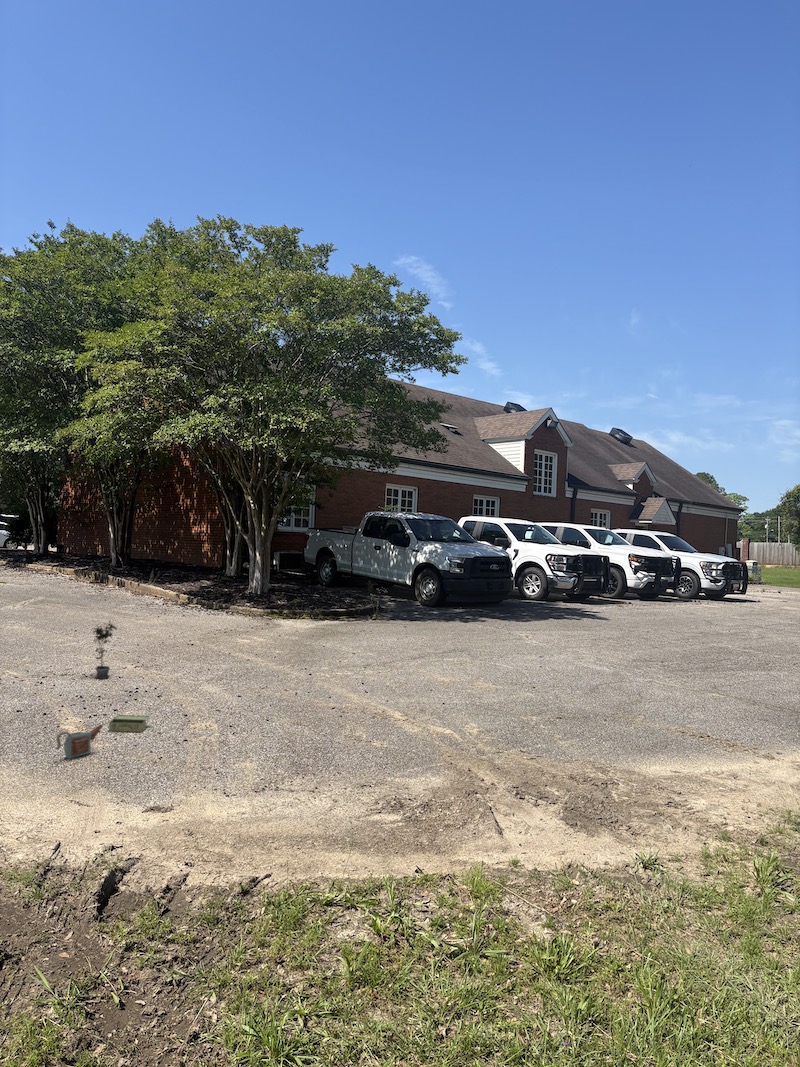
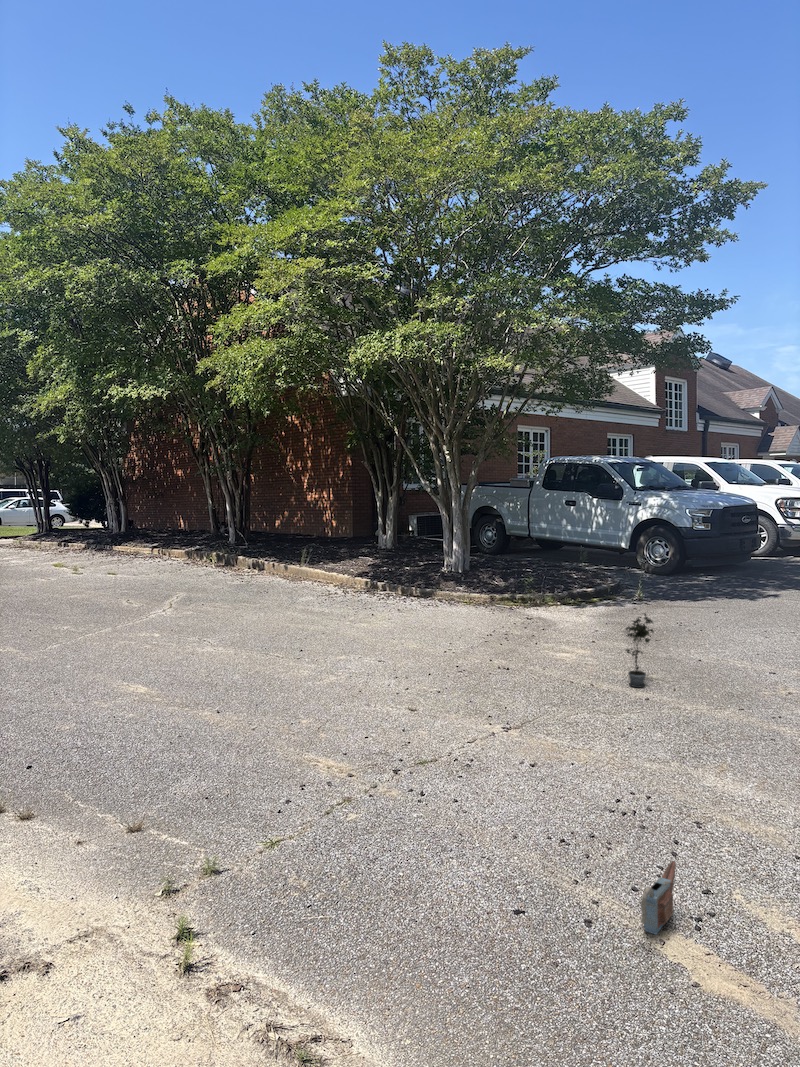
potted plant: present [93,621,117,679] -> present [626,614,653,688]
toolbox: present [109,715,149,732] -> none [607,815,672,849]

